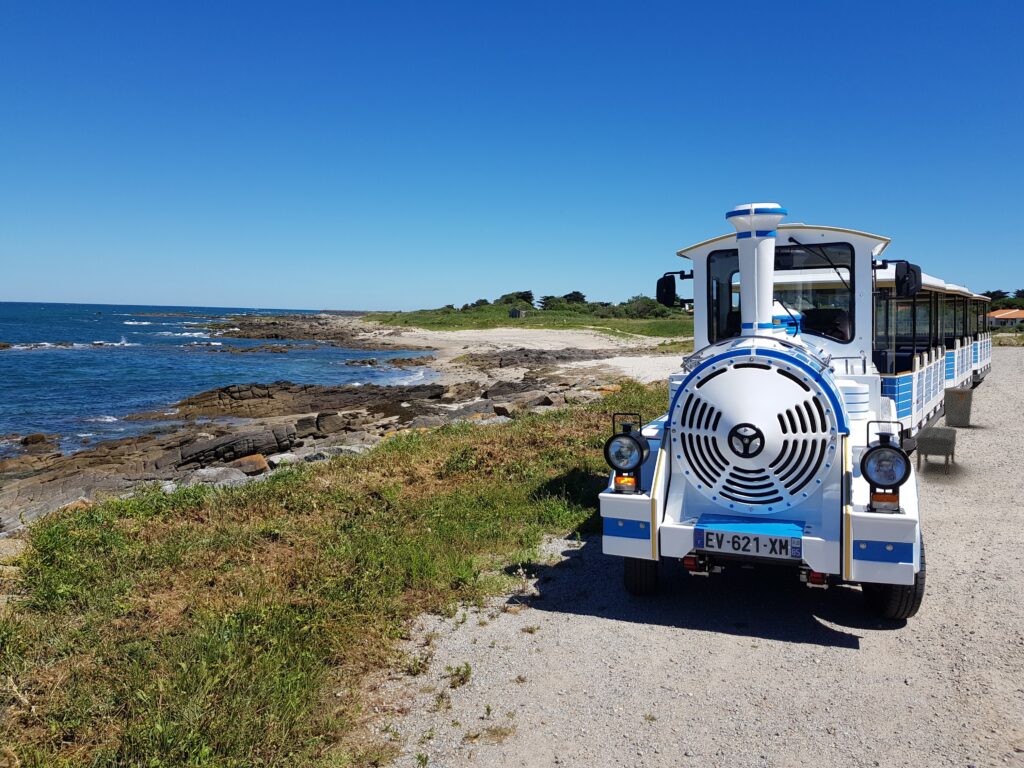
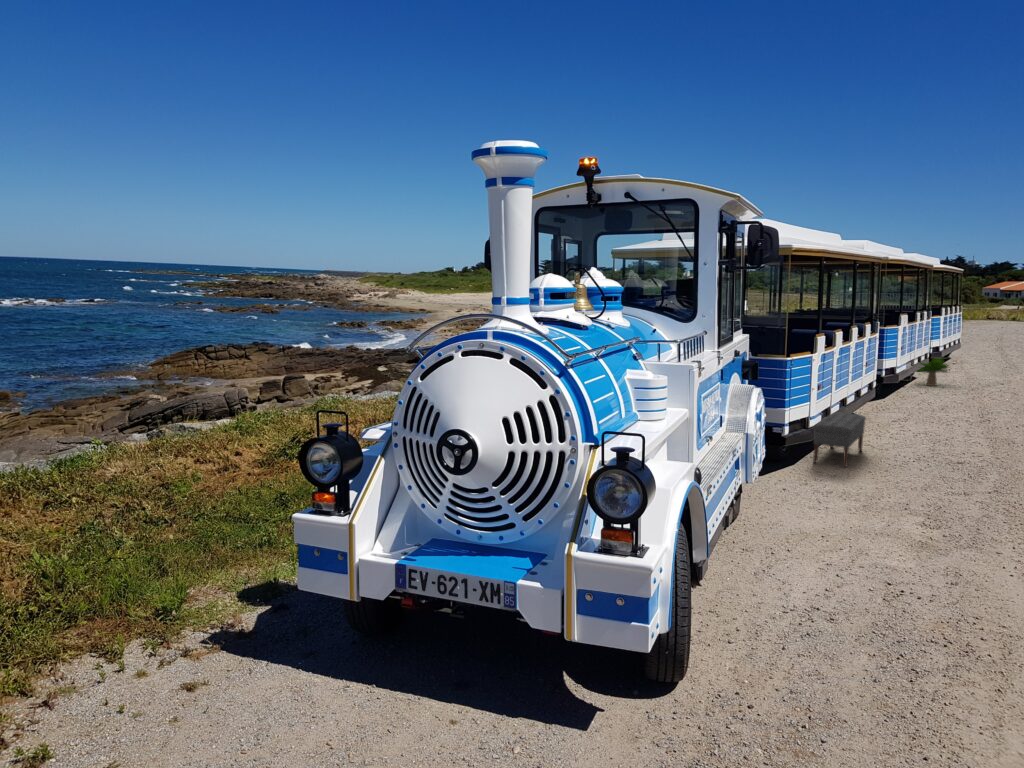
potted plant: none [969,377,1008,406] -> present [917,358,949,386]
trash can: present [944,387,973,427] -> none [874,366,906,409]

